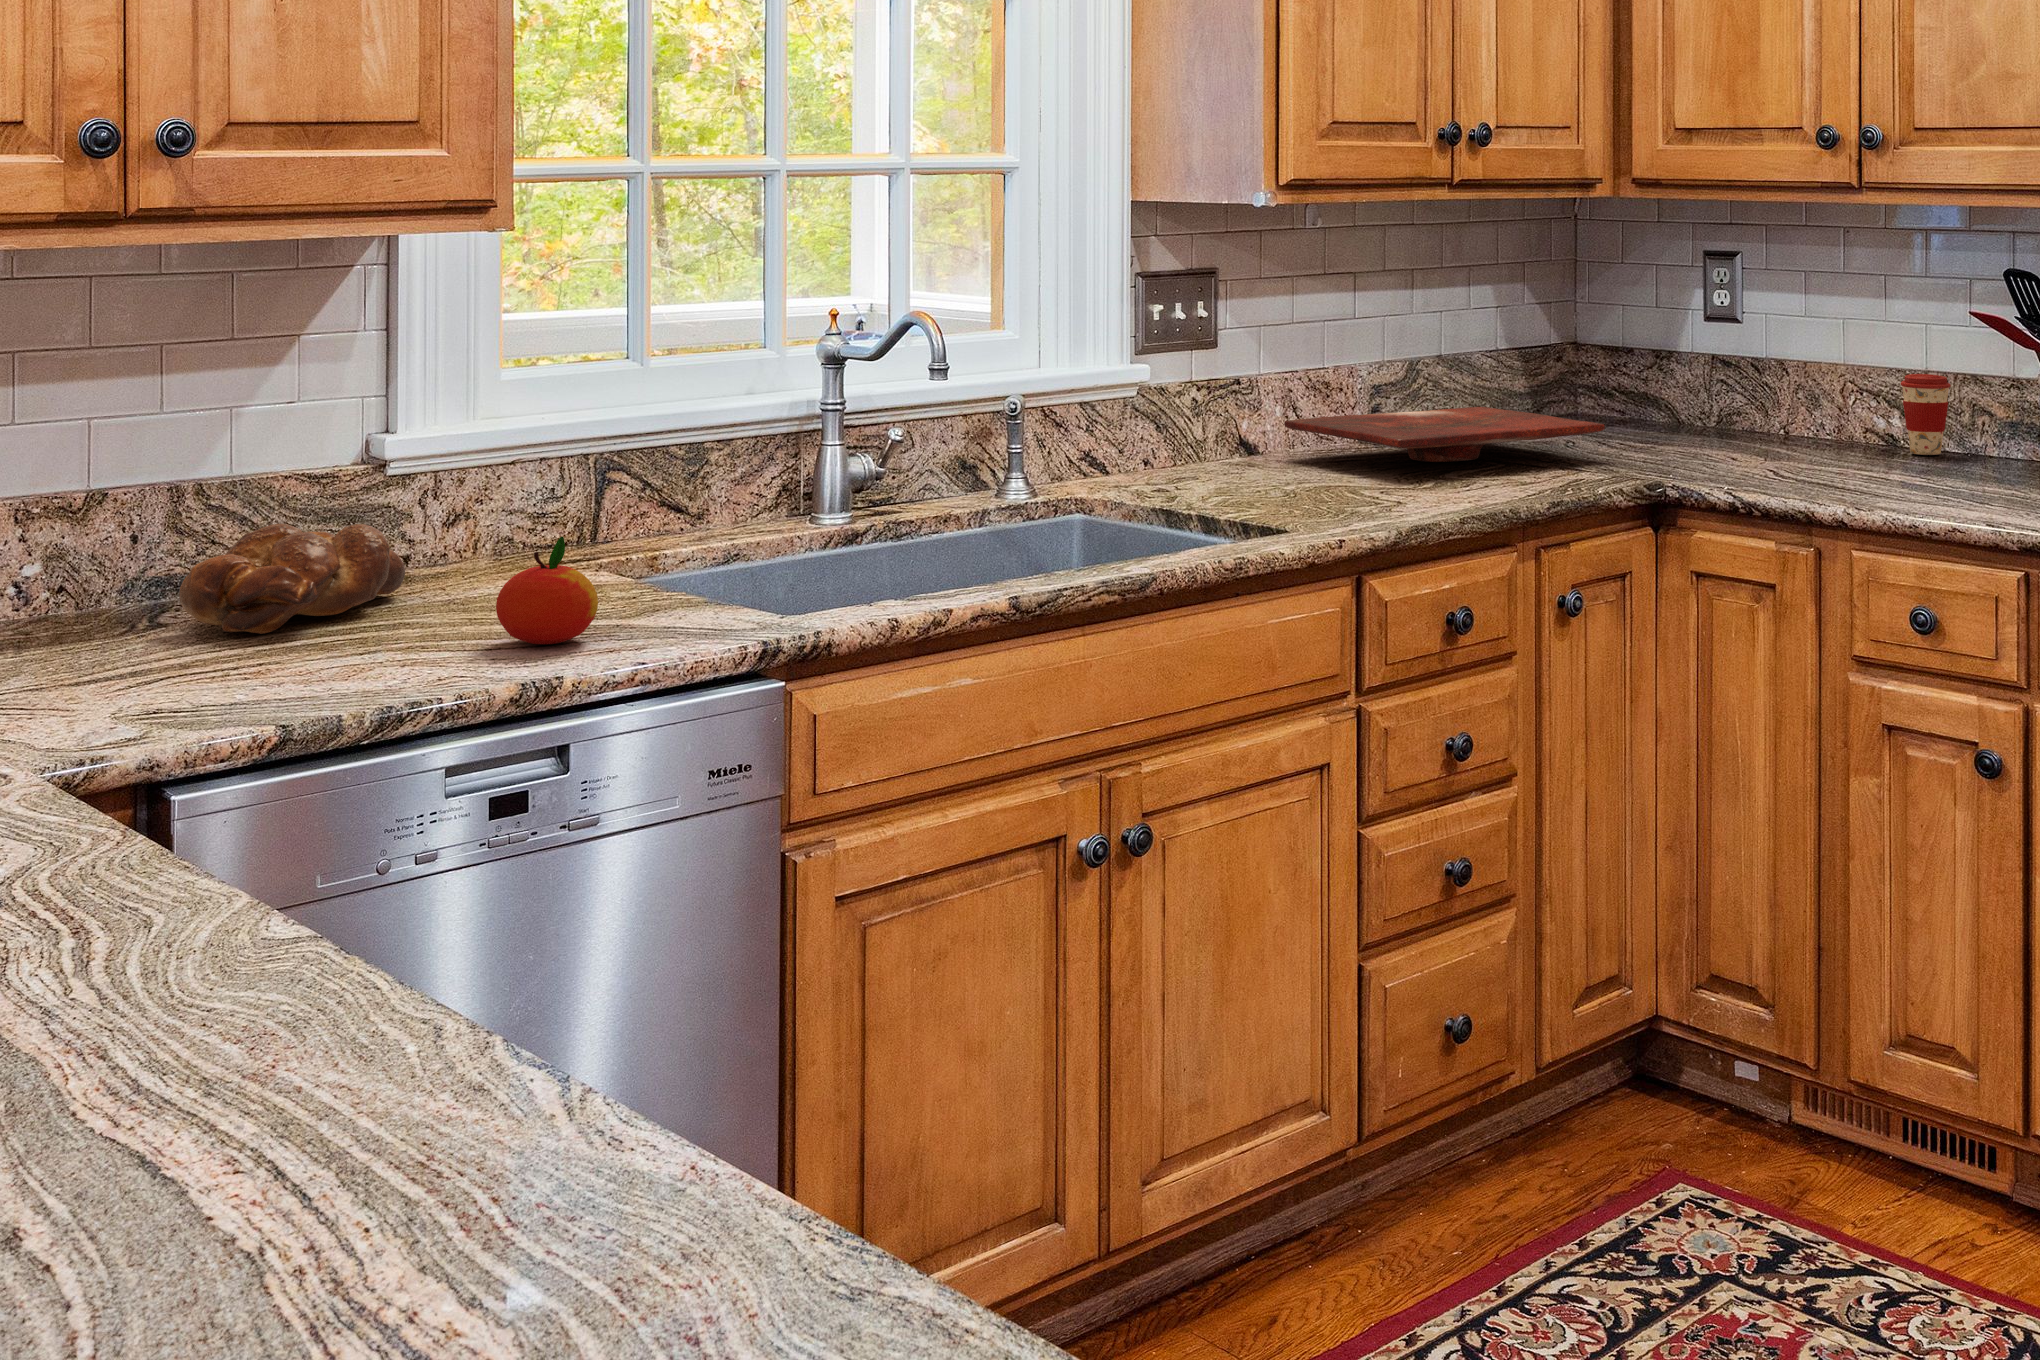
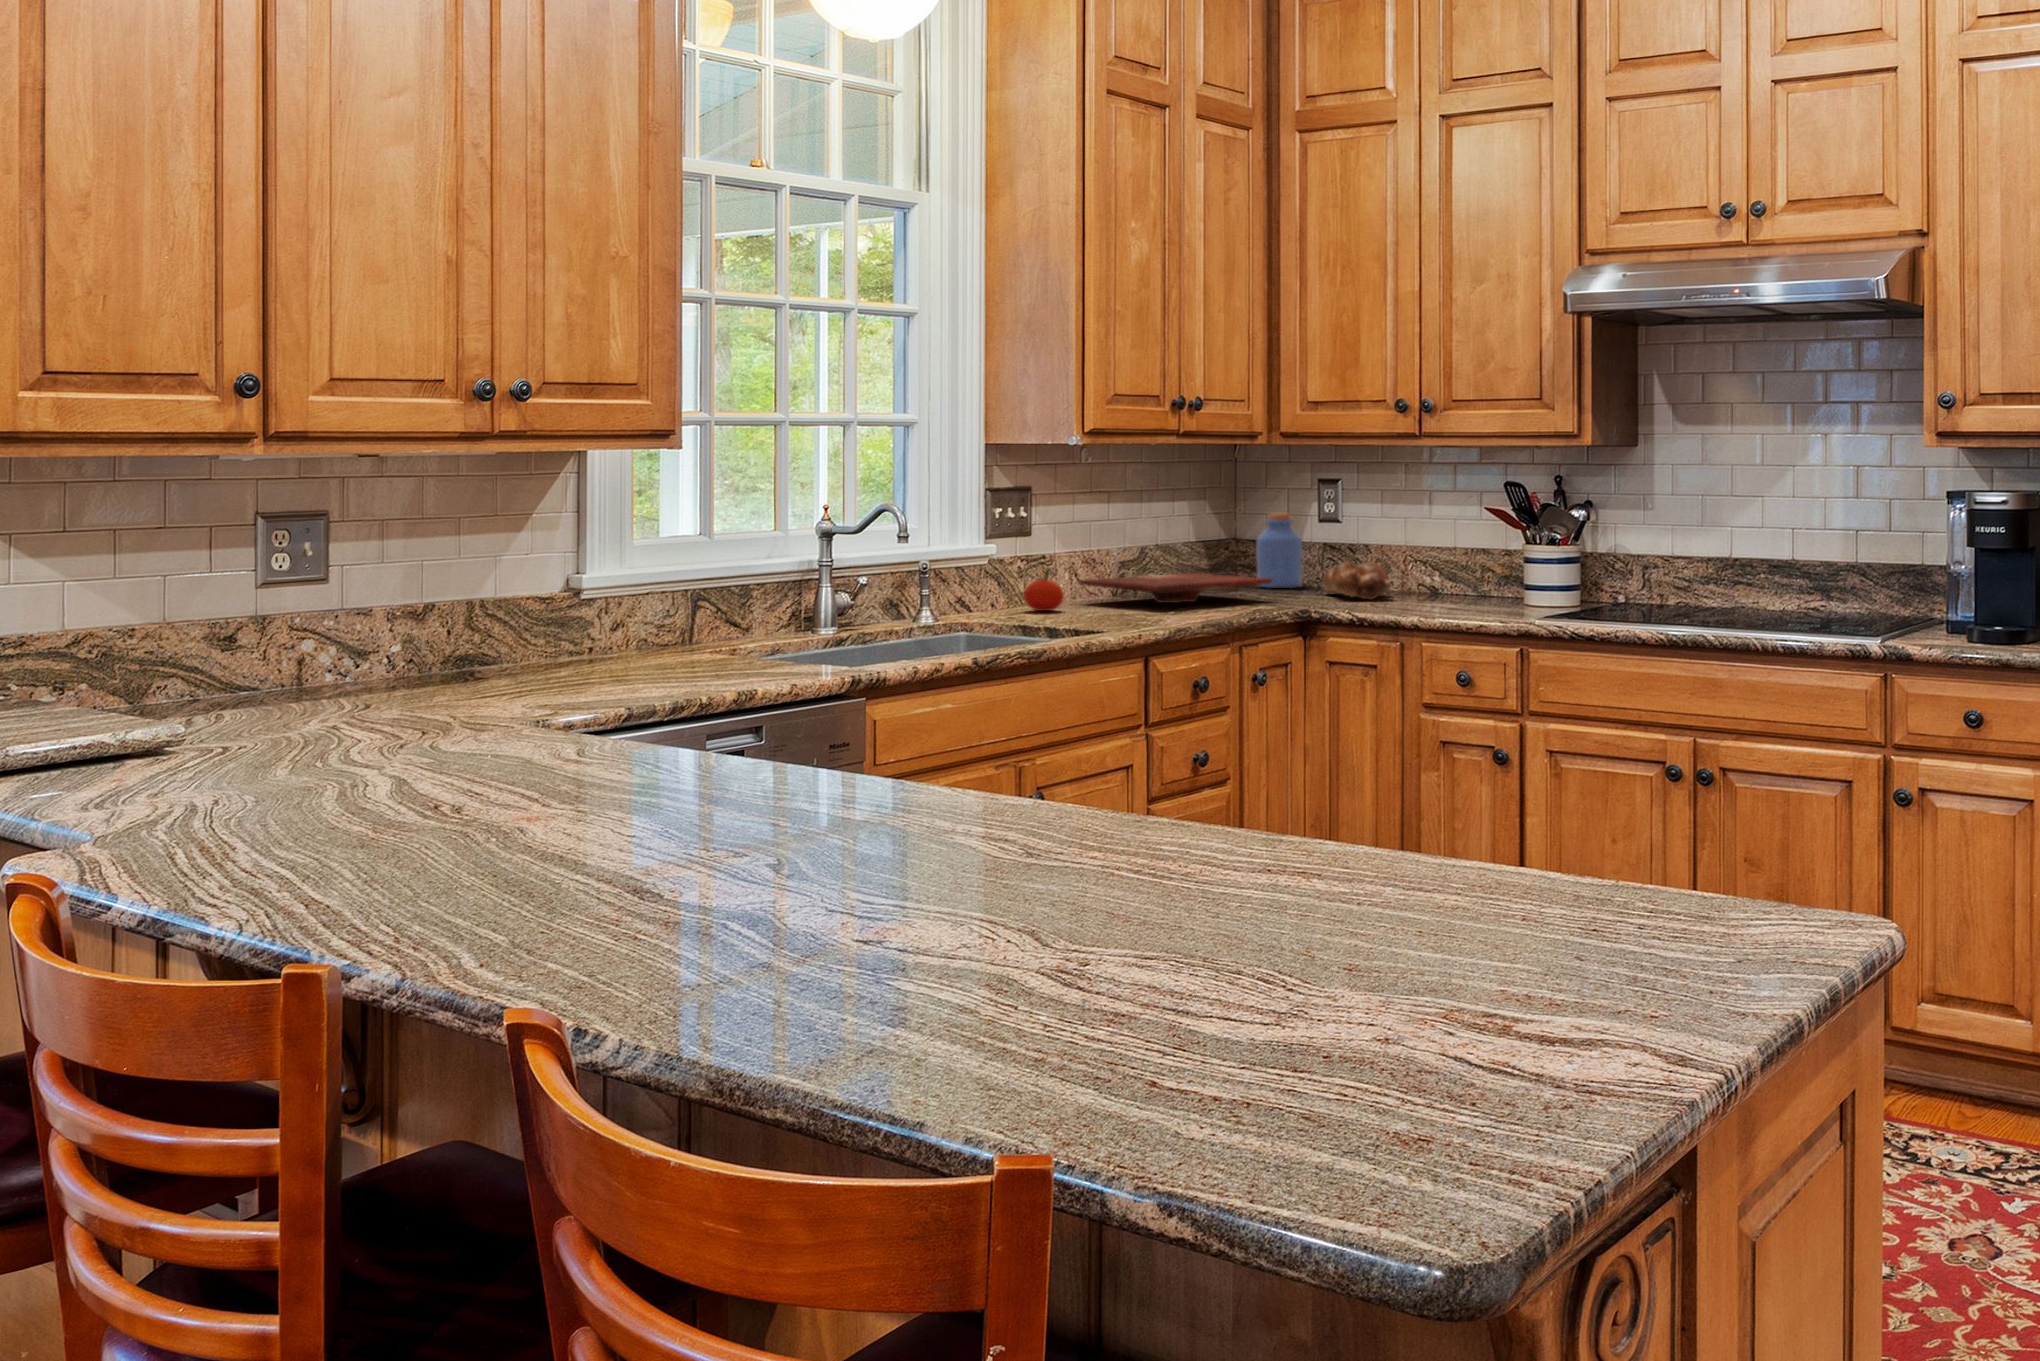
jar: none [1596,307,1671,430] -> present [1257,513,1302,588]
coffee cup: present [1900,374,1951,455] -> none [1442,548,1471,595]
bread loaf: present [179,524,405,634] -> present [1322,561,1390,599]
apple: present [496,537,598,644] -> present [1024,570,1064,611]

